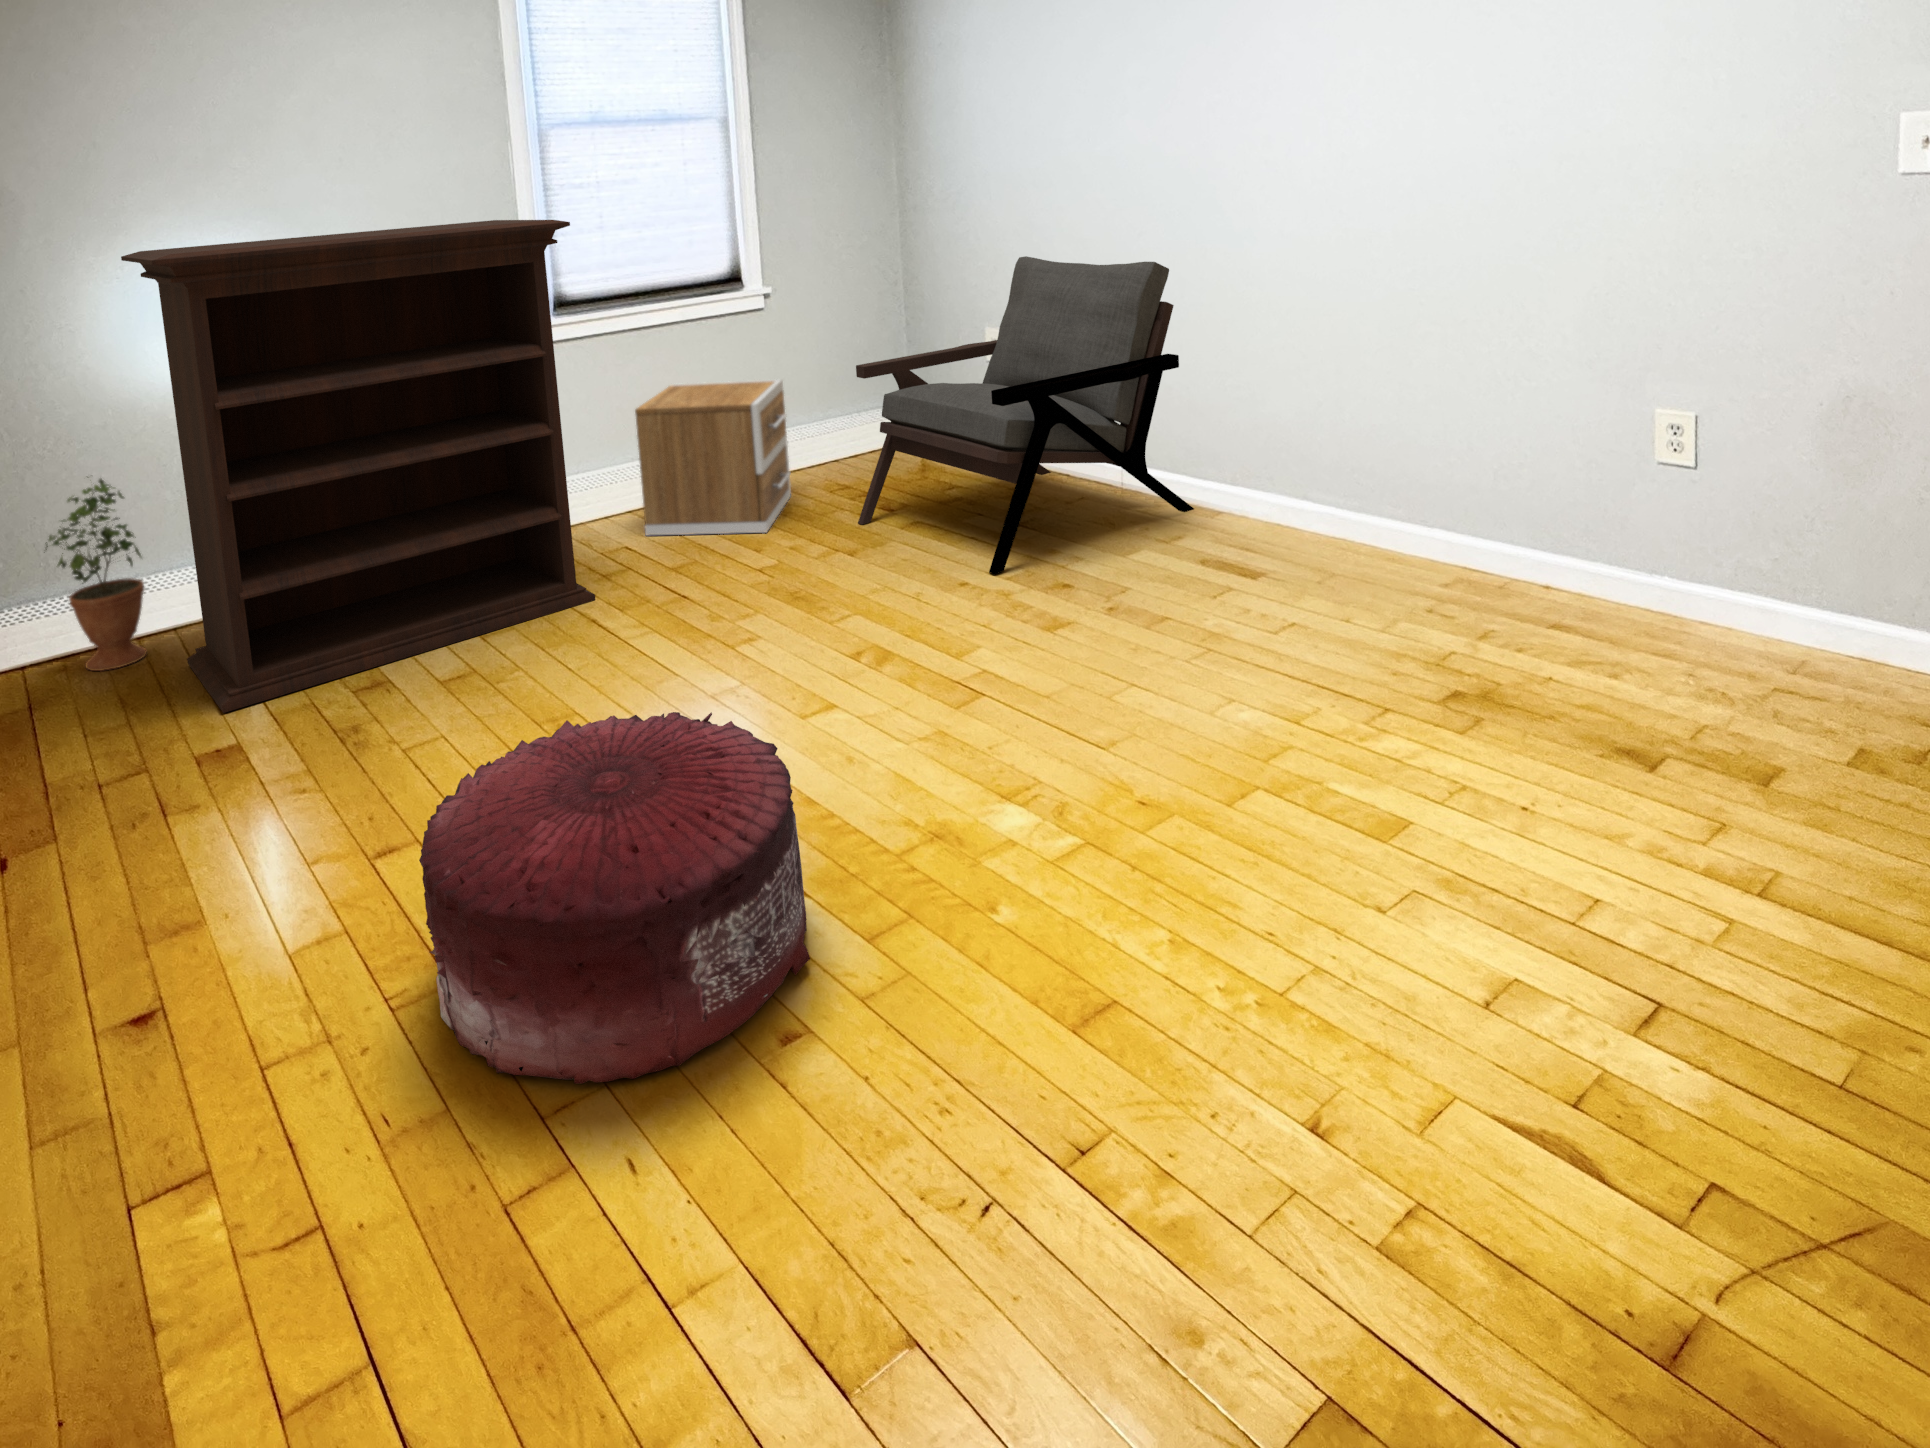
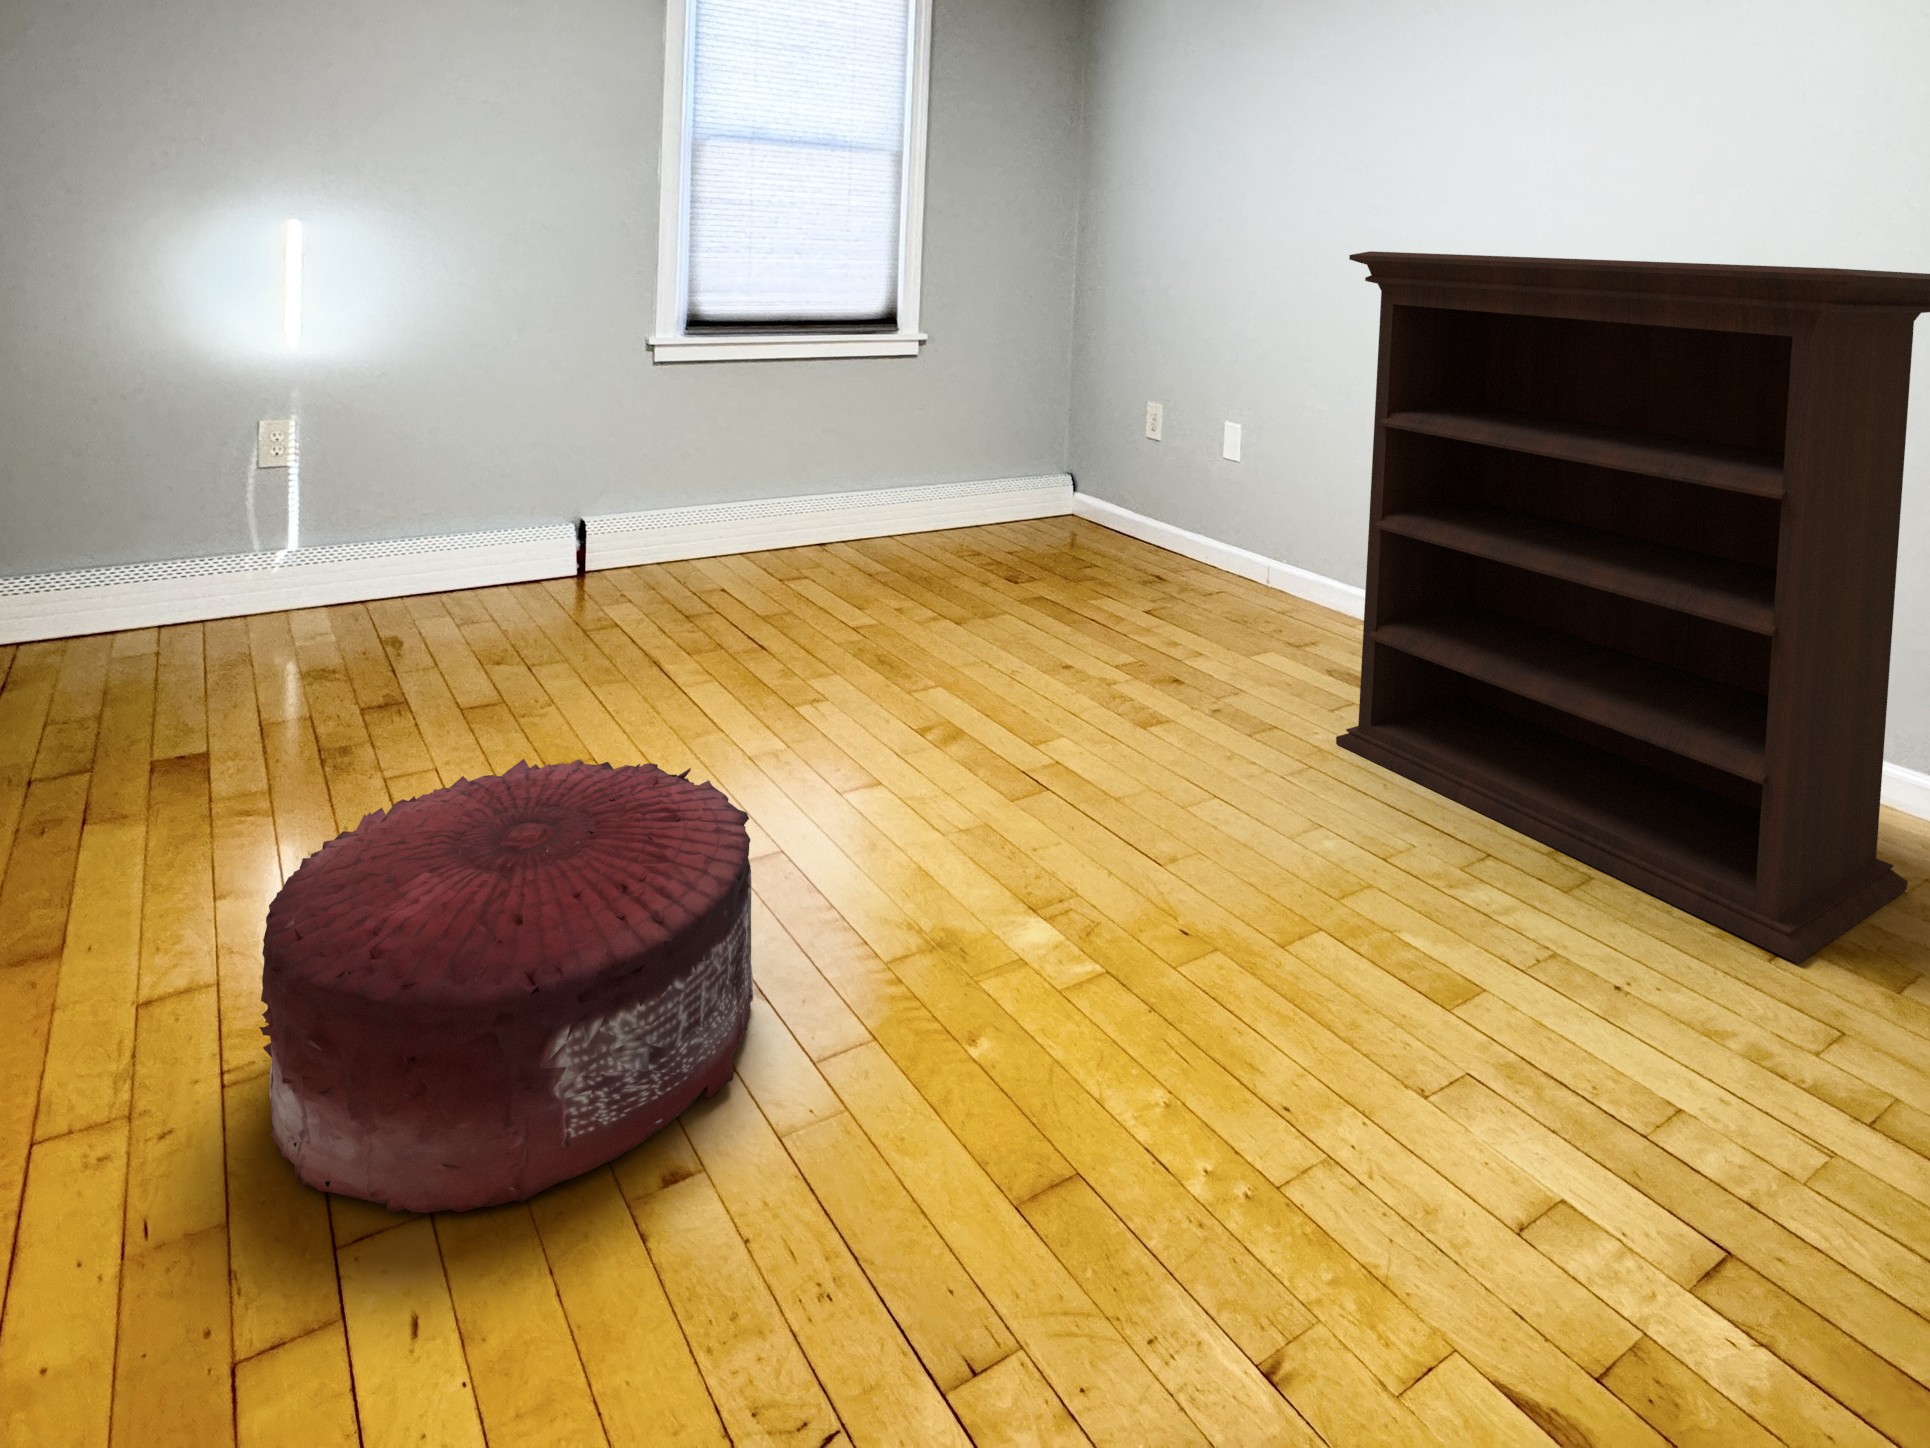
bookshelf: present [121,220,595,713] -> present [1336,251,1930,964]
armchair: present [856,256,1194,574] -> none [978,328,1336,658]
nightstand: present [635,379,791,536] -> none [750,421,924,588]
potted plant: present [45,479,147,671] -> none [64,440,178,655]

